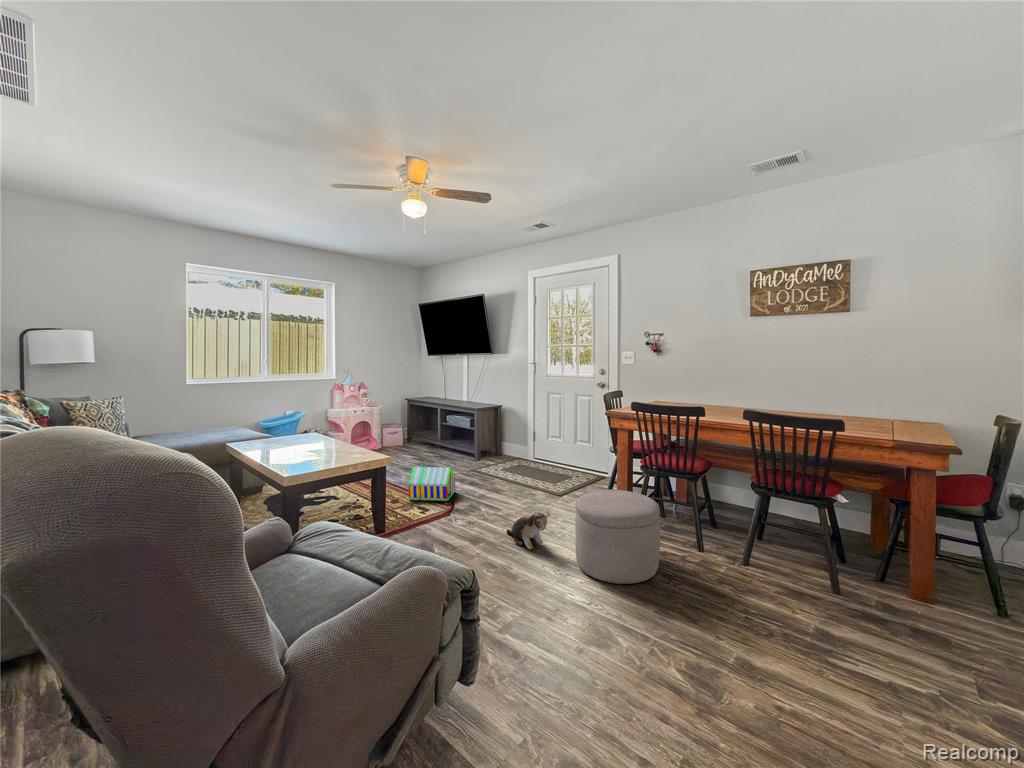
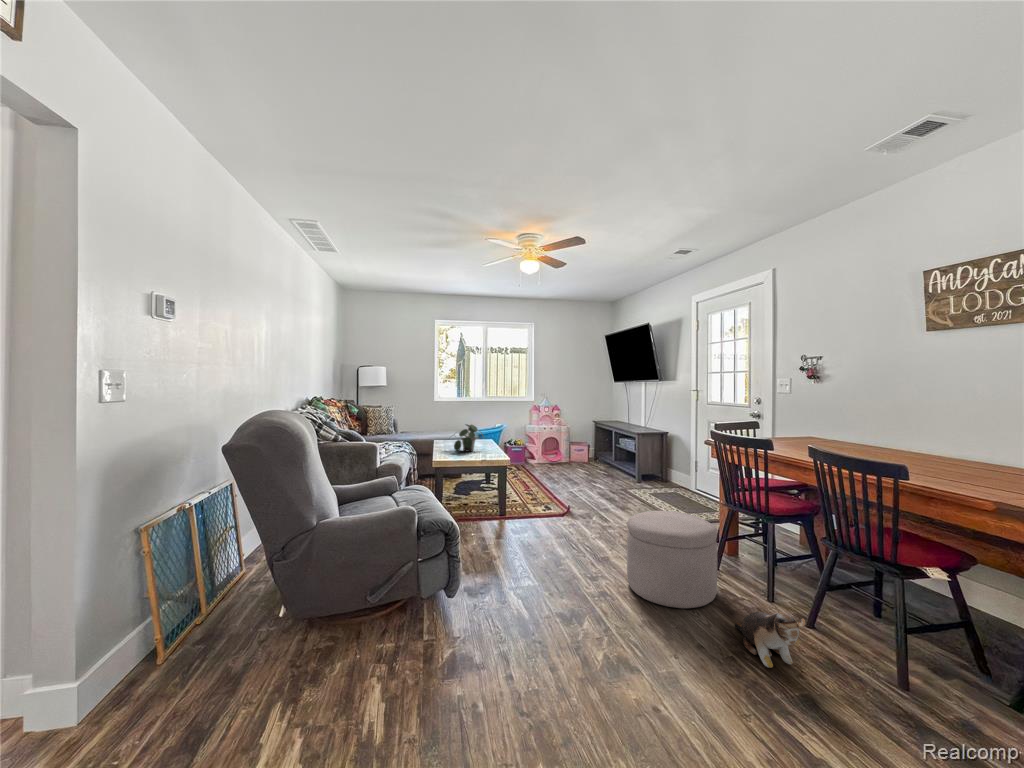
potted plant: none [279,423,332,460] -> present [454,424,483,451]
toy house: present [408,467,455,501] -> none [546,474,589,508]
plush toy: present [506,512,550,549] -> present [735,611,805,668]

